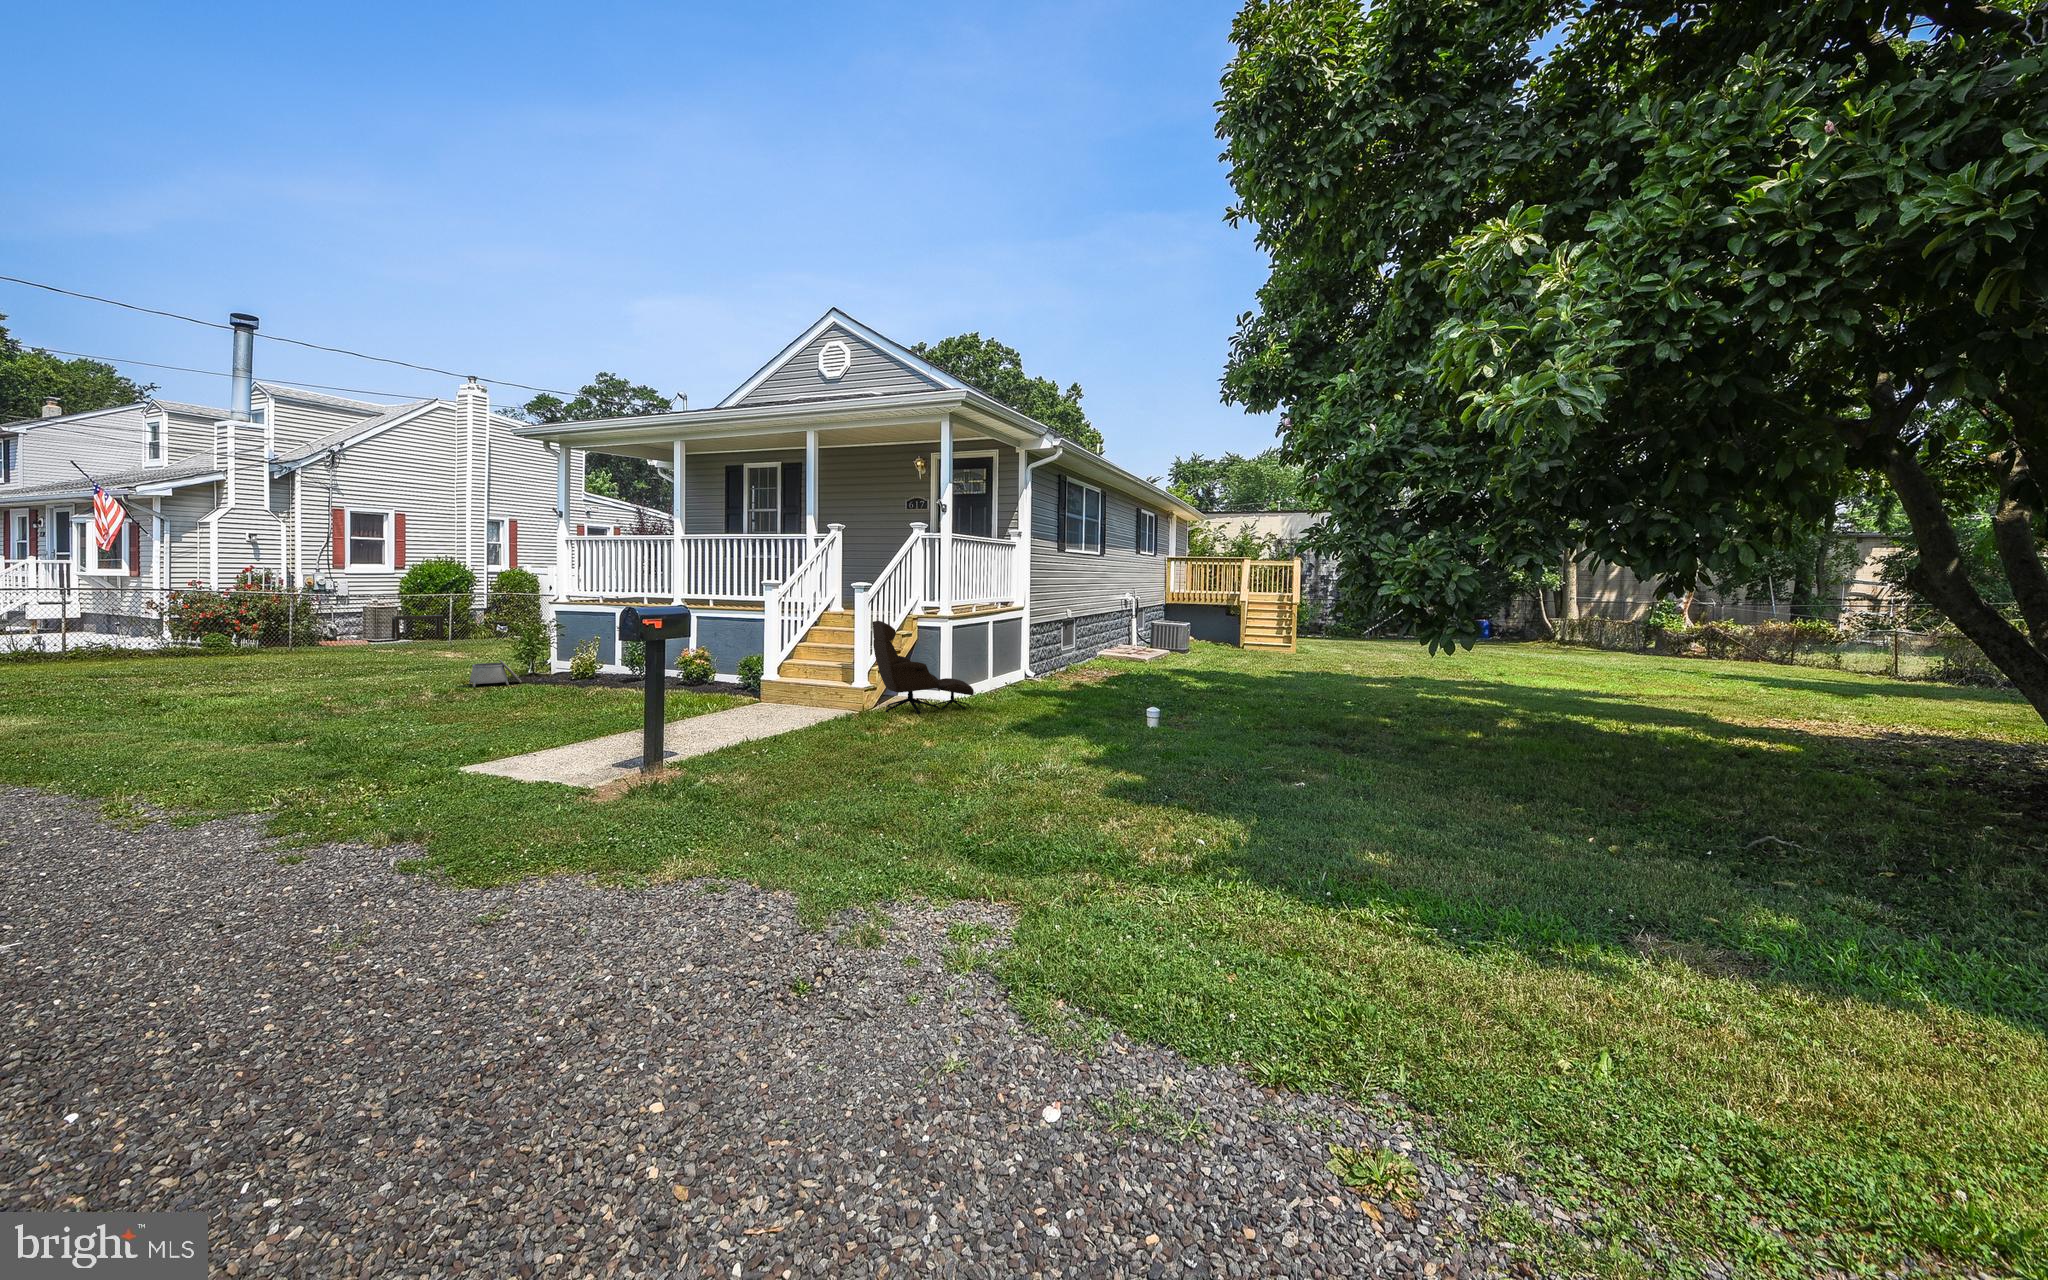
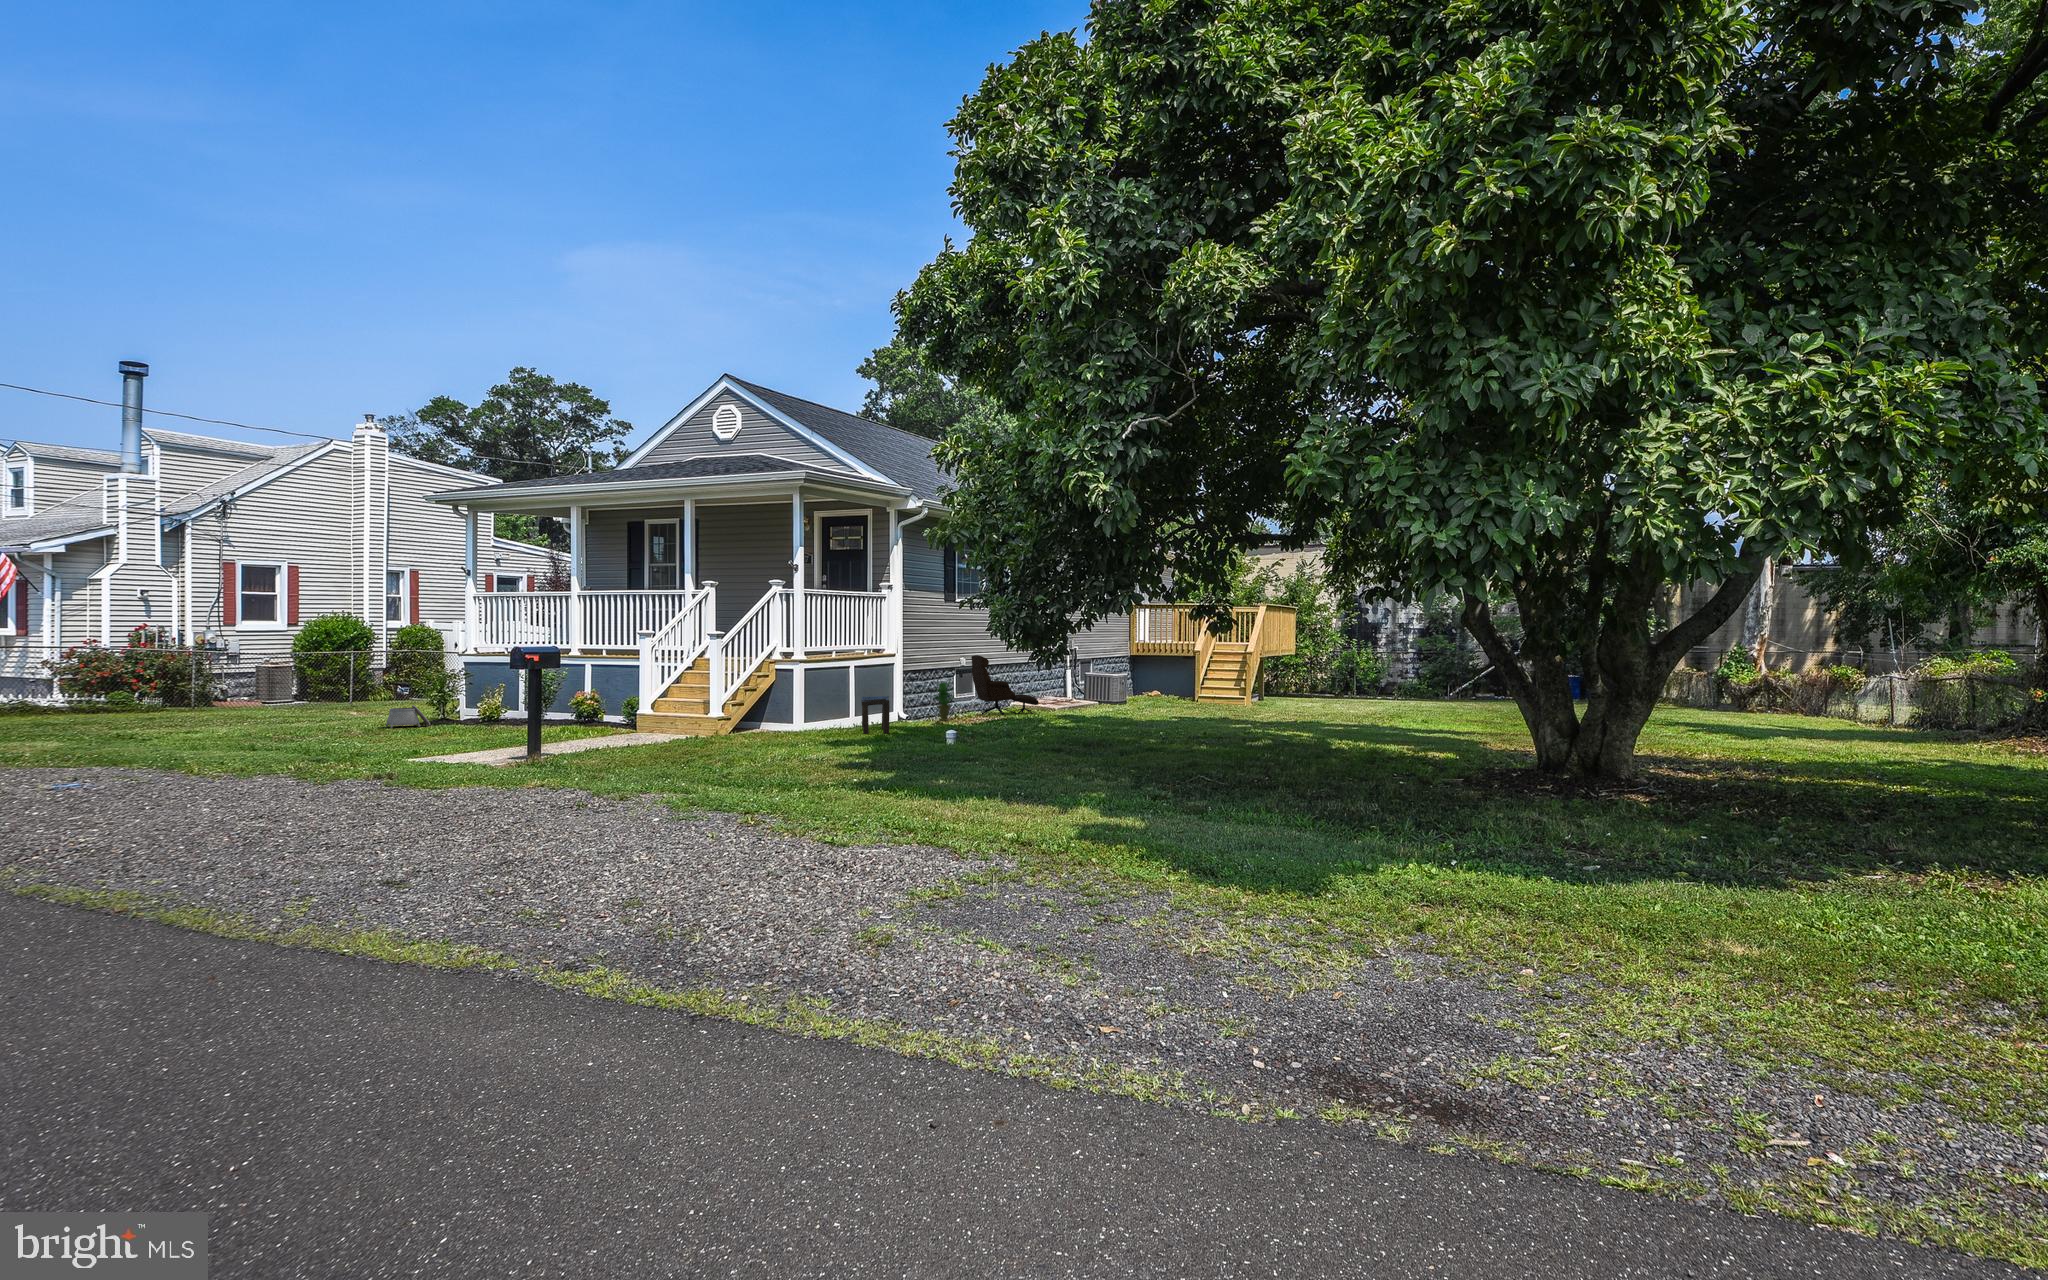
bench: present [392,615,444,640] -> present [861,696,890,734]
lounge chair: present [872,621,974,714] -> present [971,655,1039,715]
potted plant: none [1050,634,1080,674] -> present [935,682,953,721]

